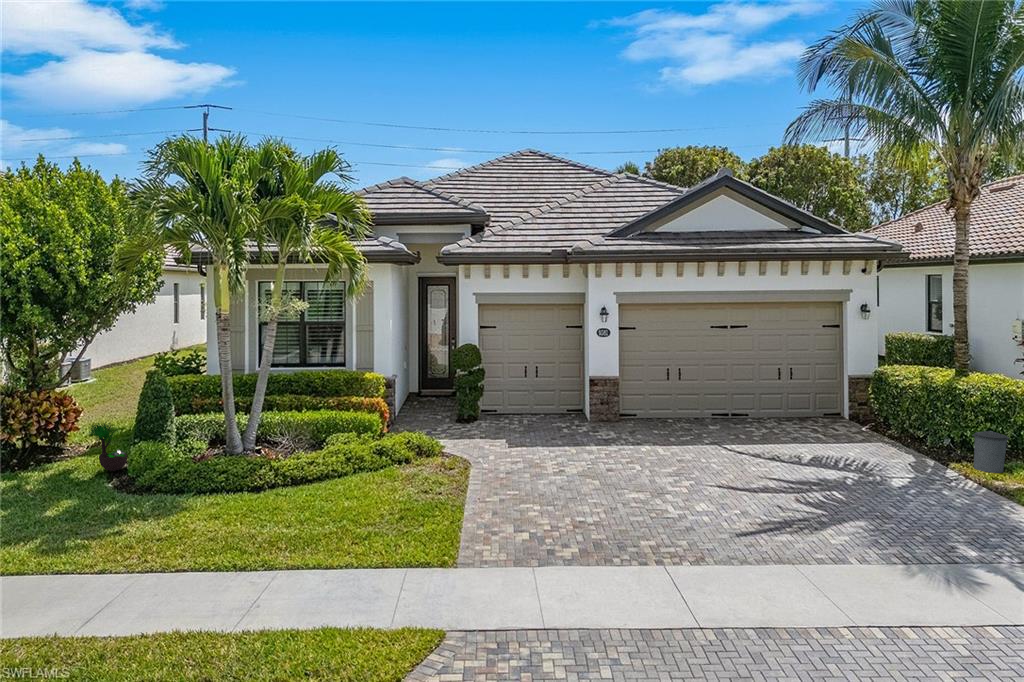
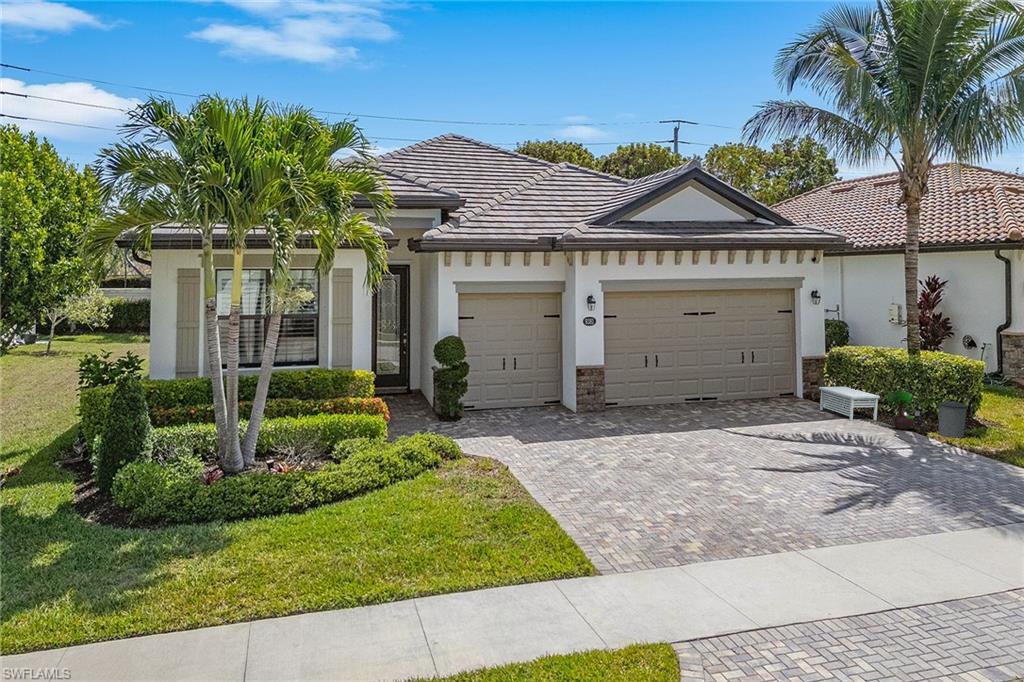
storage bench: none [858,408,918,448] -> present [819,387,880,421]
potted tree: present [89,422,127,471] -> present [887,390,914,429]

